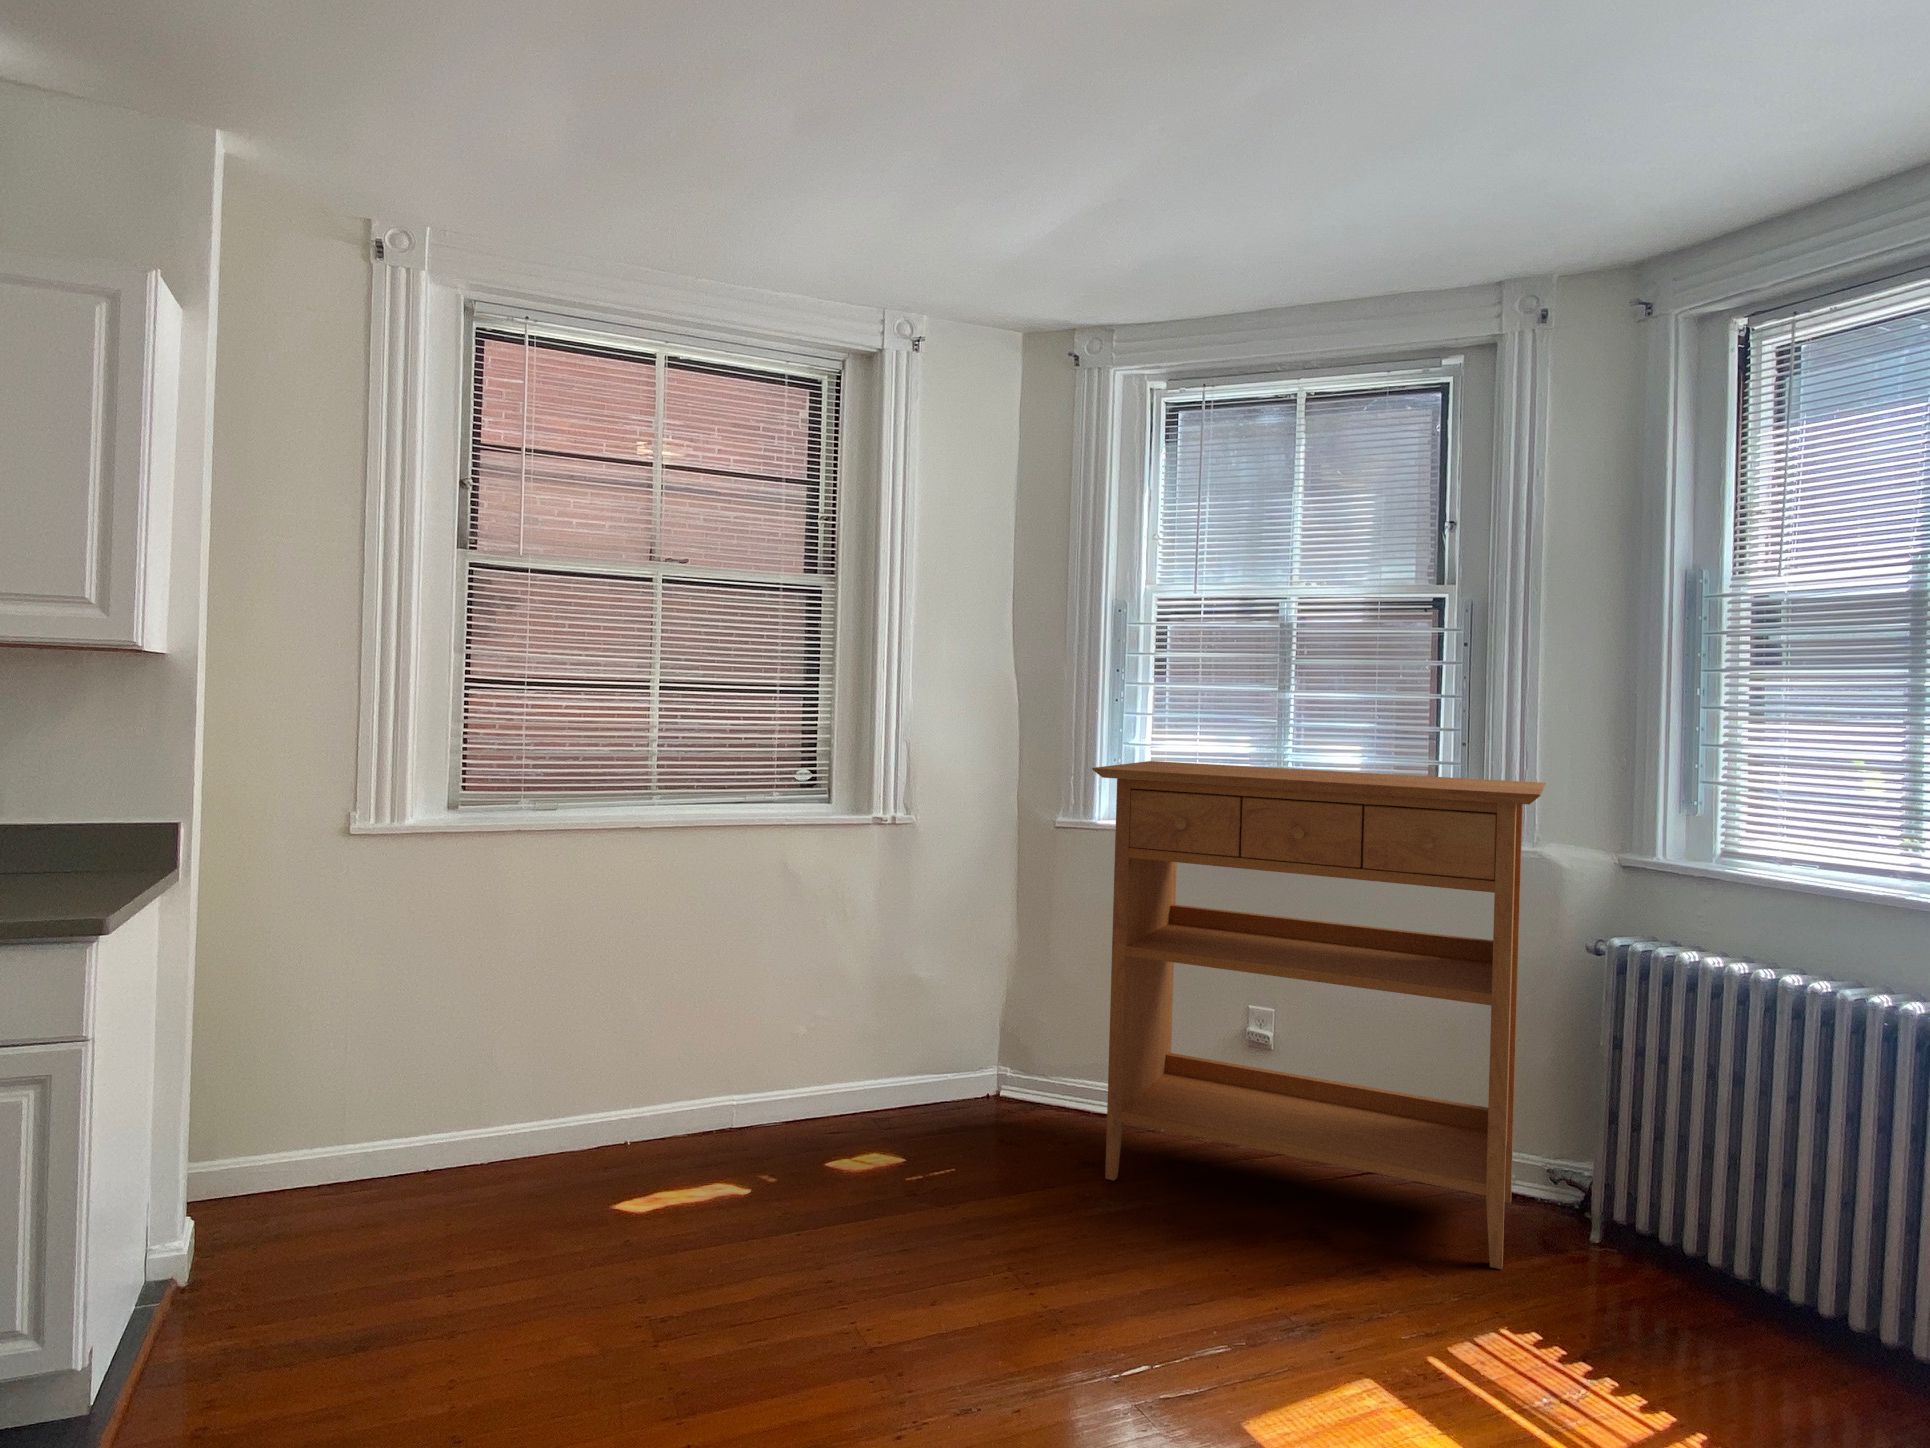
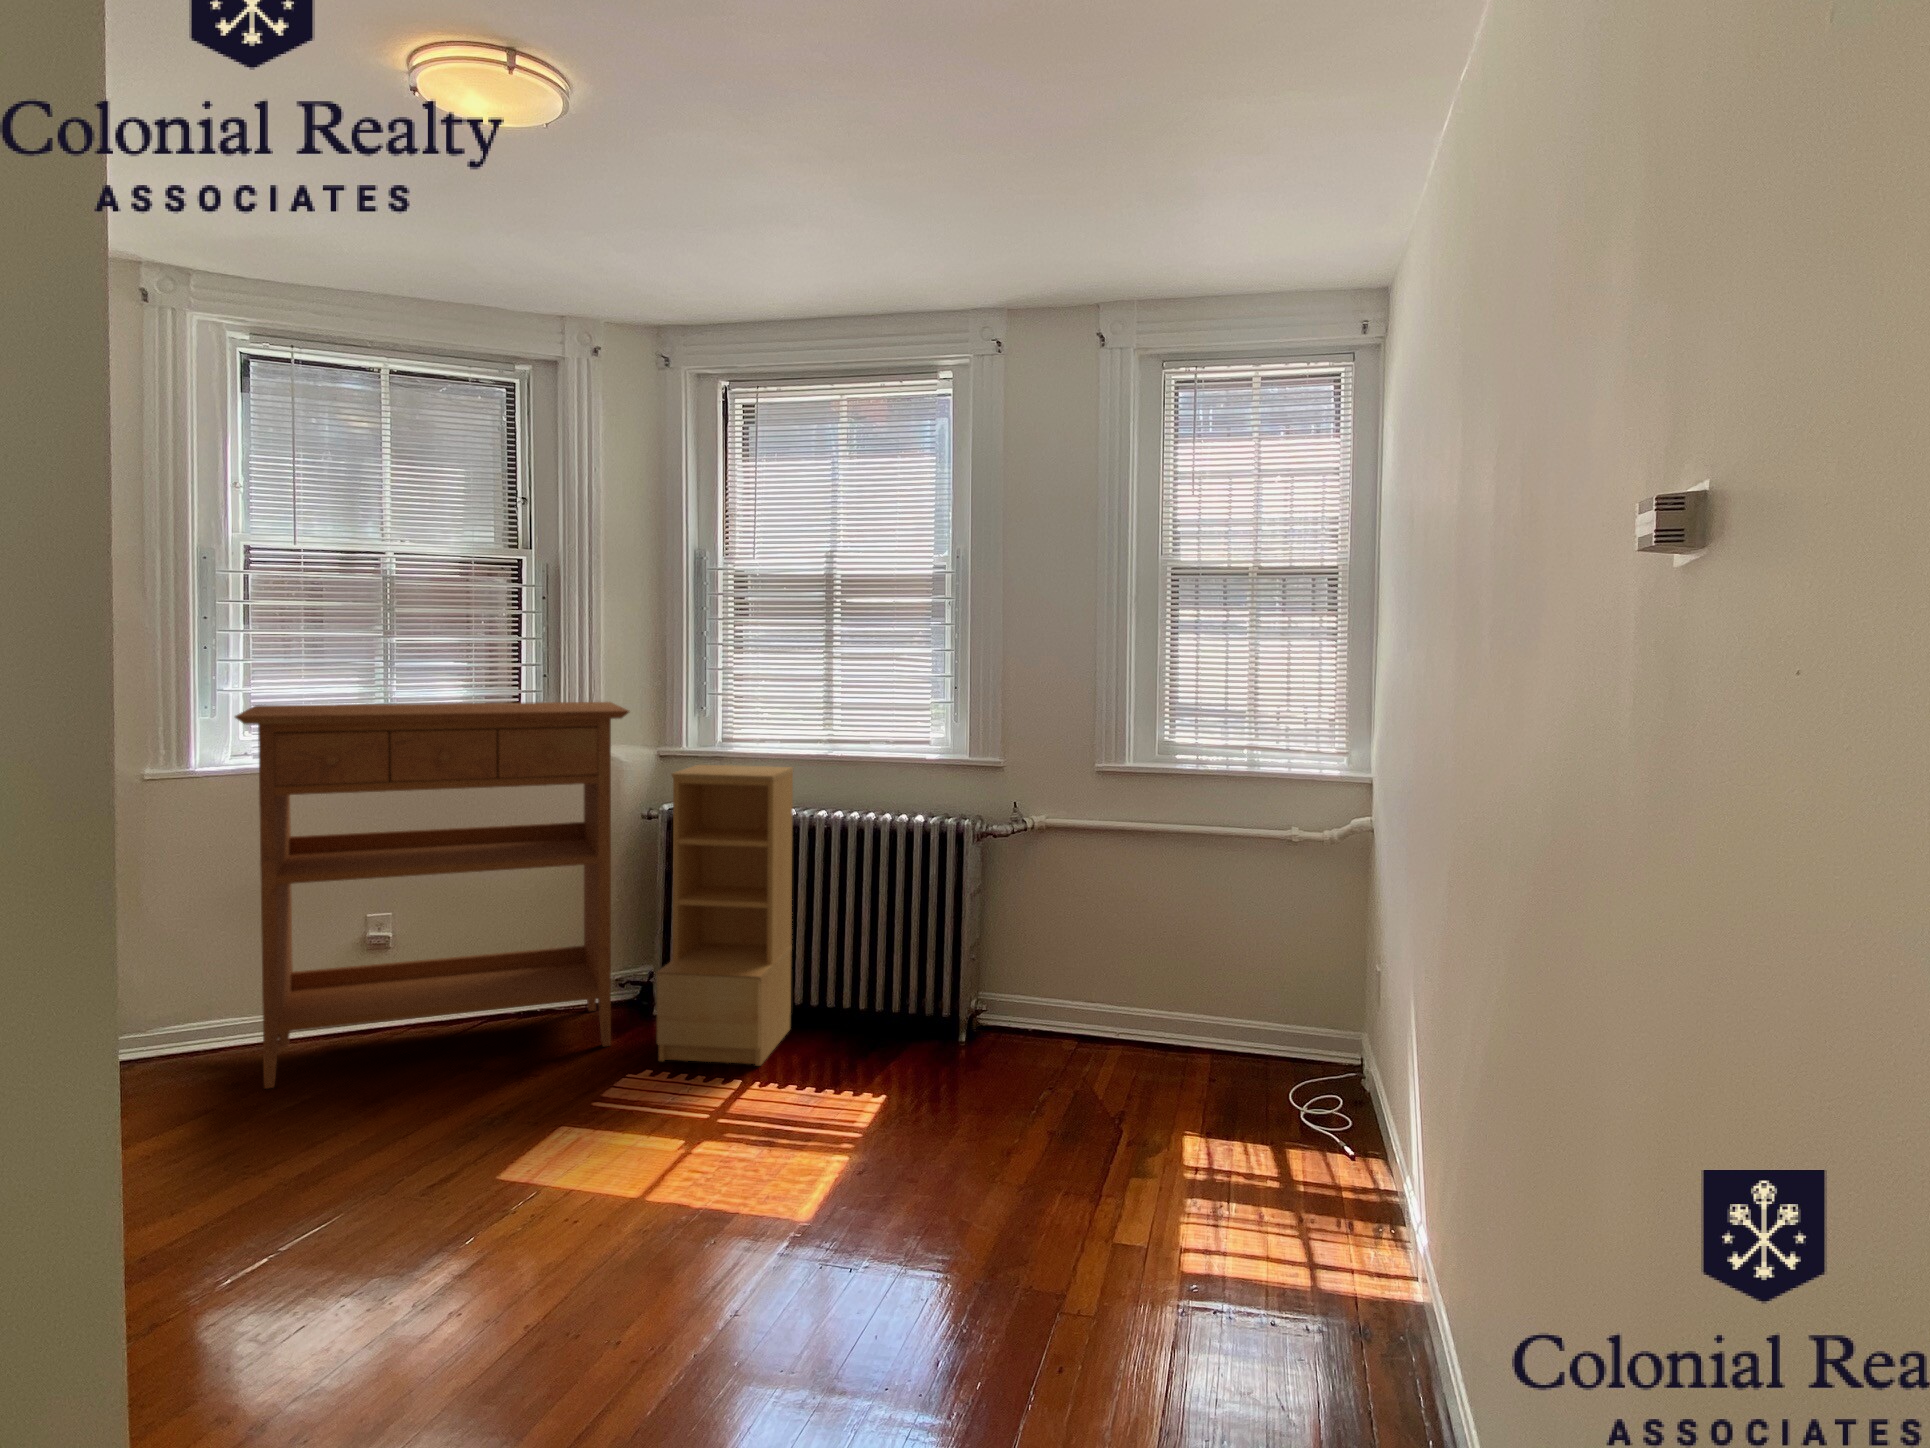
bookshelf: none [1553,884,1828,1410] -> present [657,764,793,1066]

